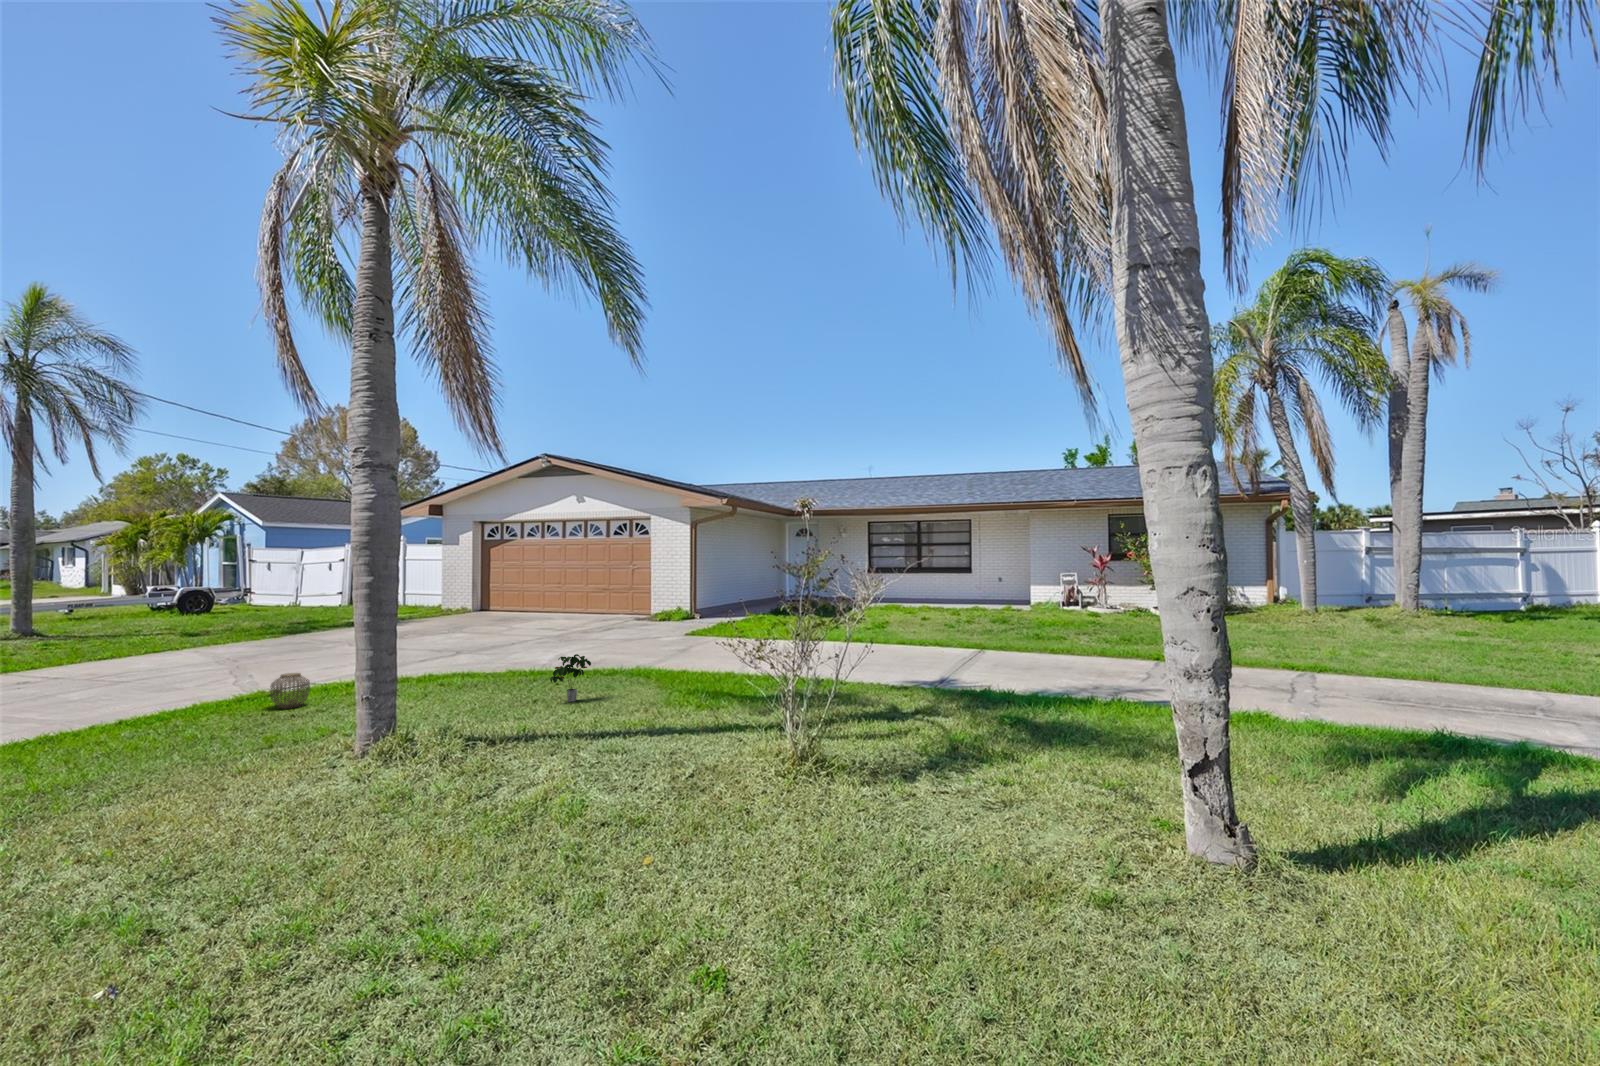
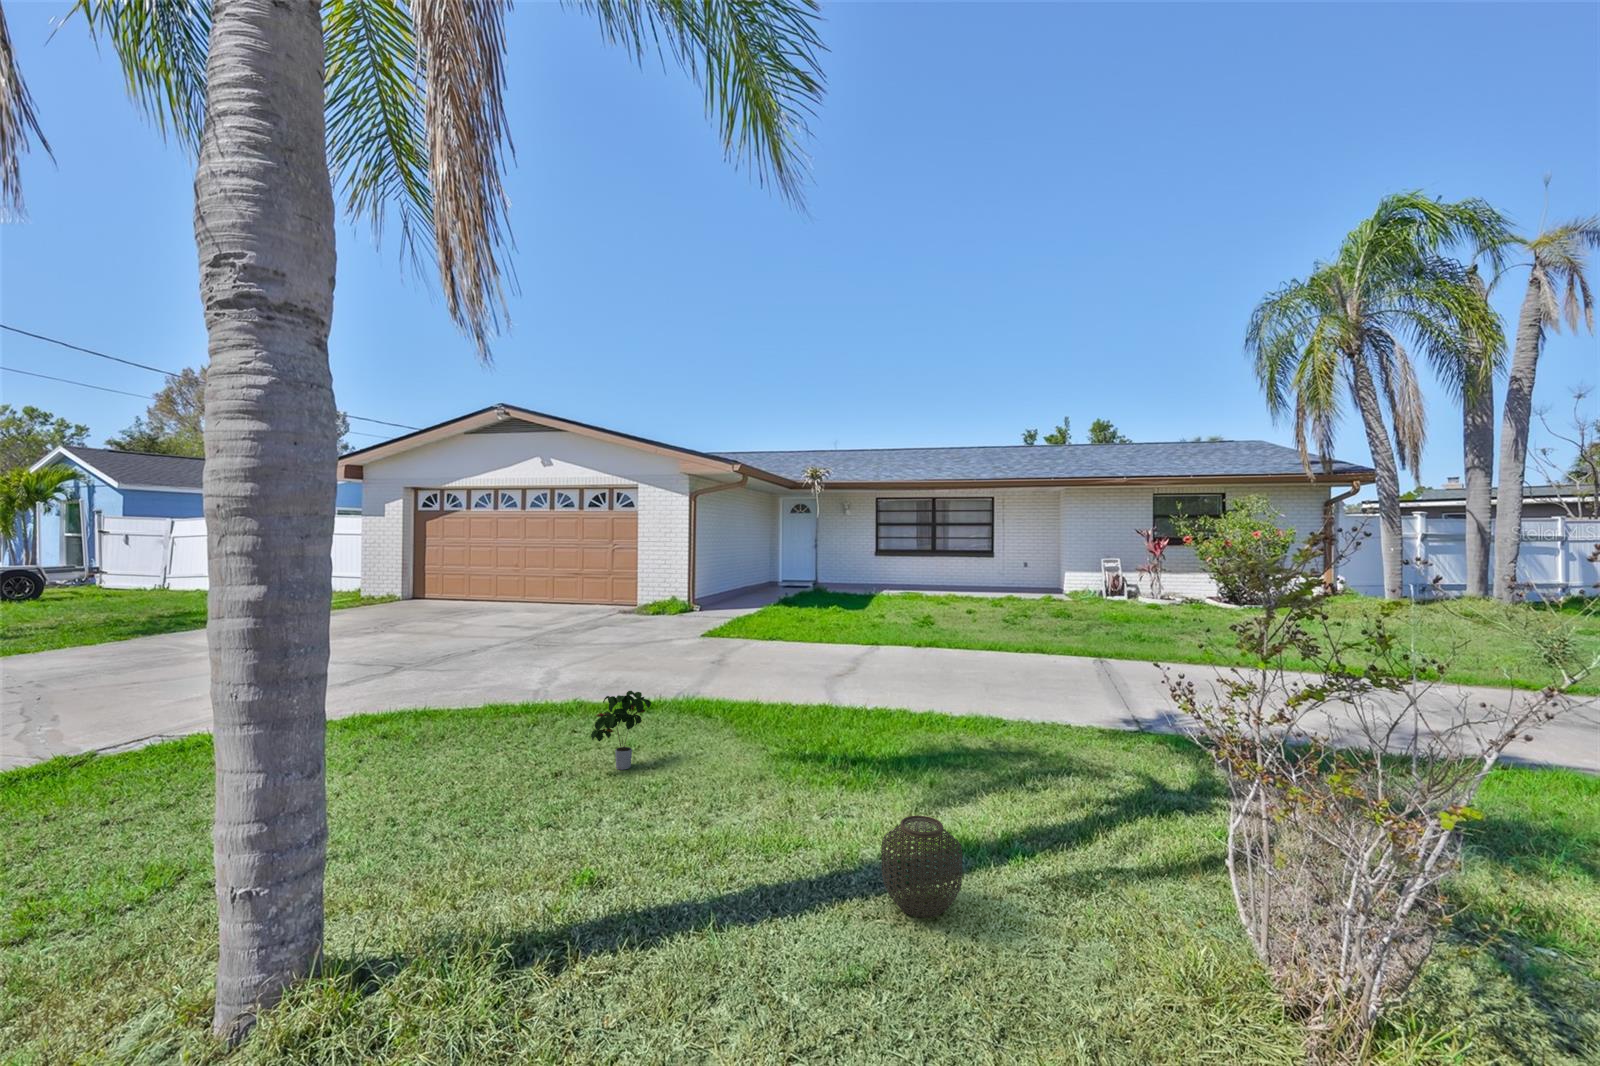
woven basket: present [270,673,310,708] -> present [881,816,962,917]

